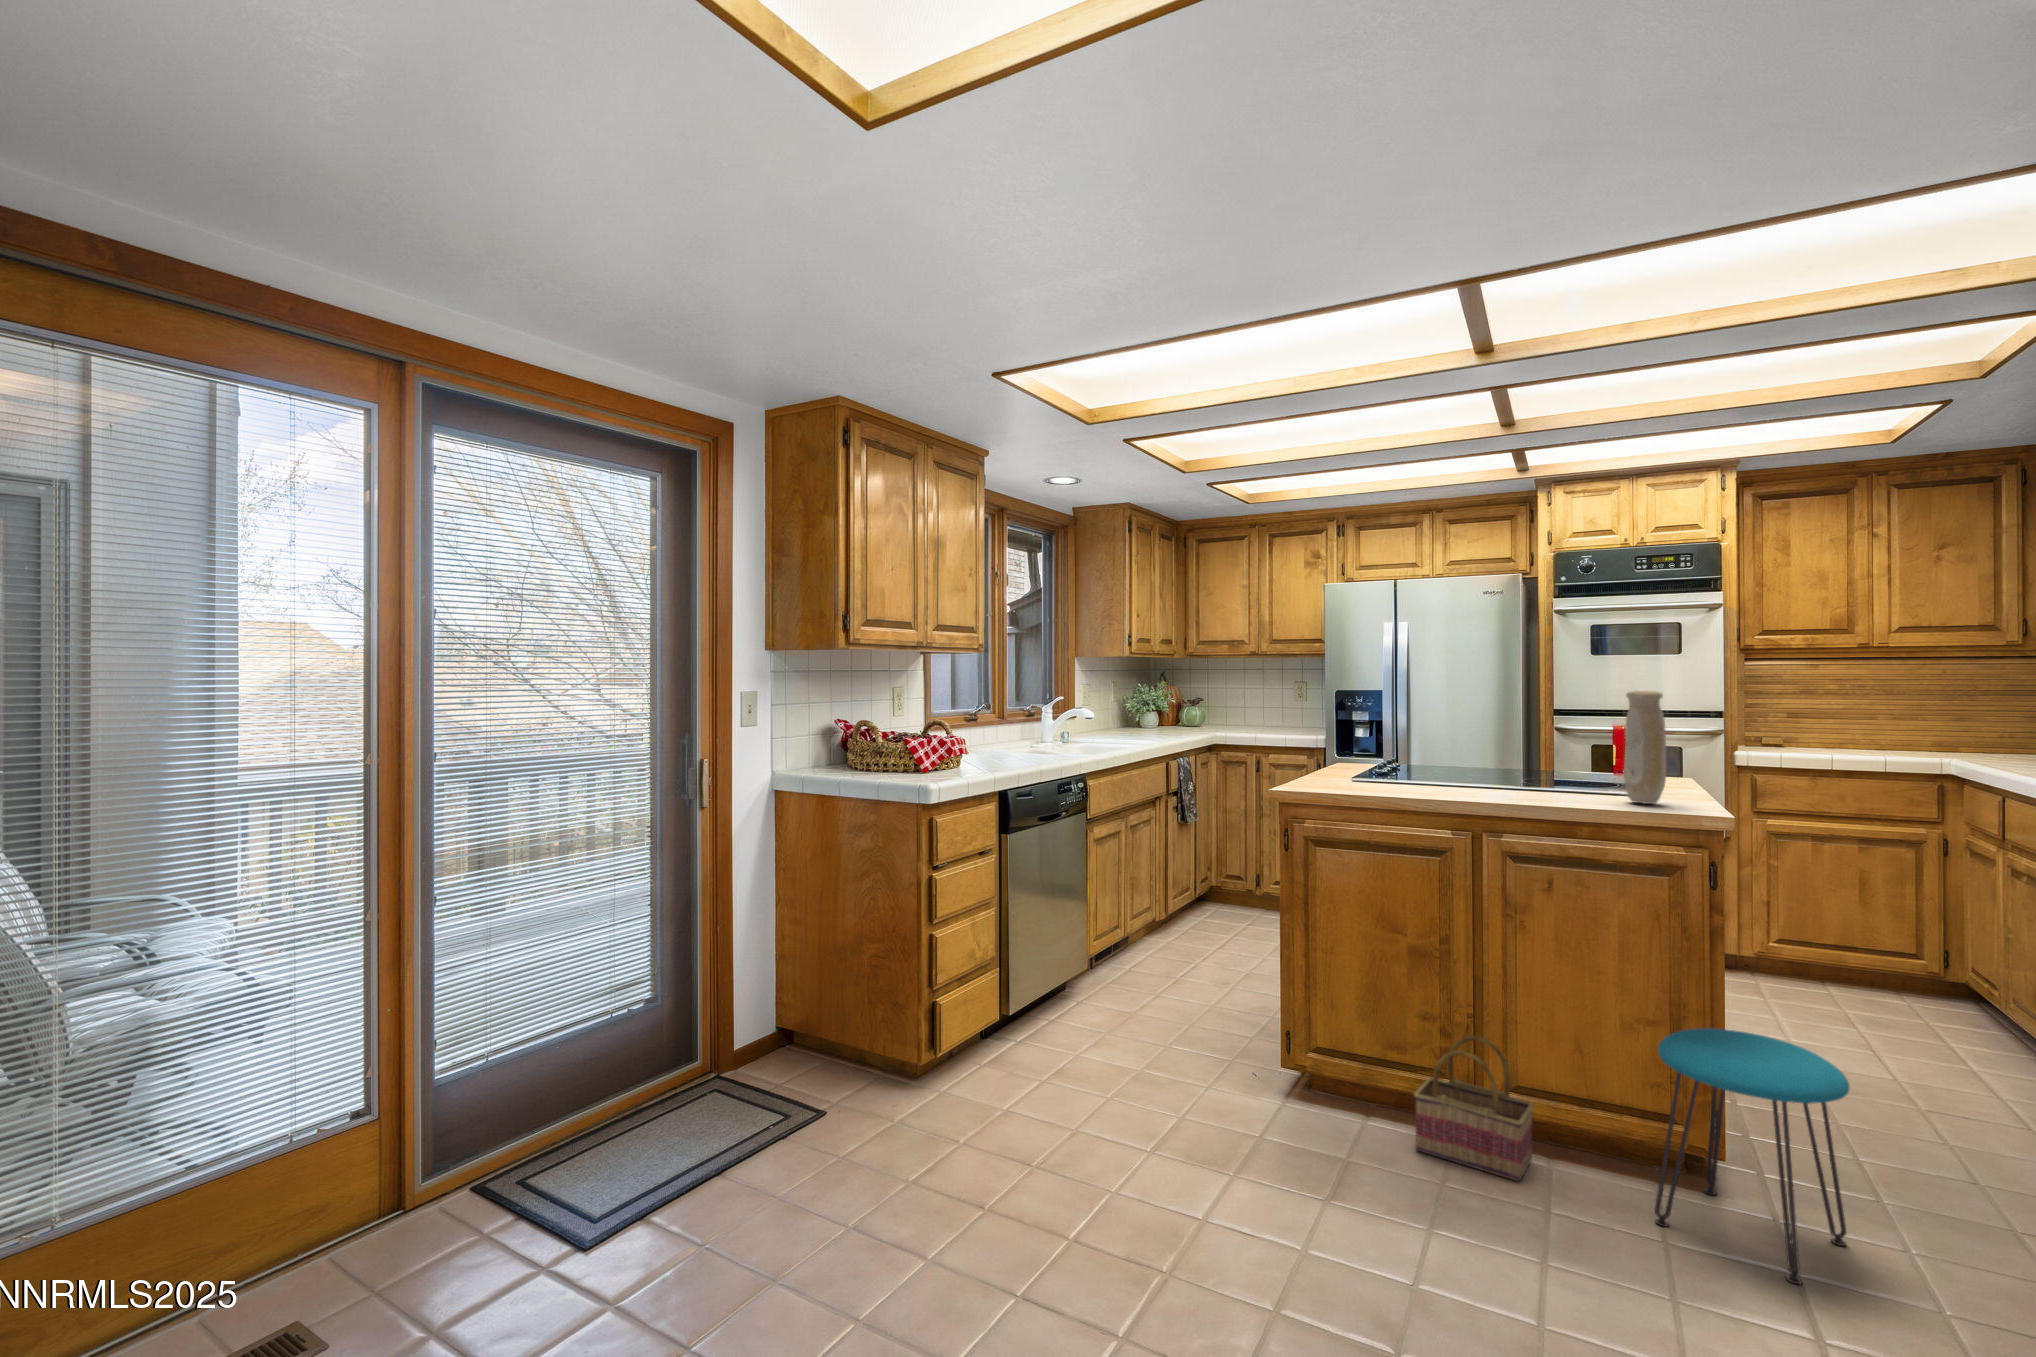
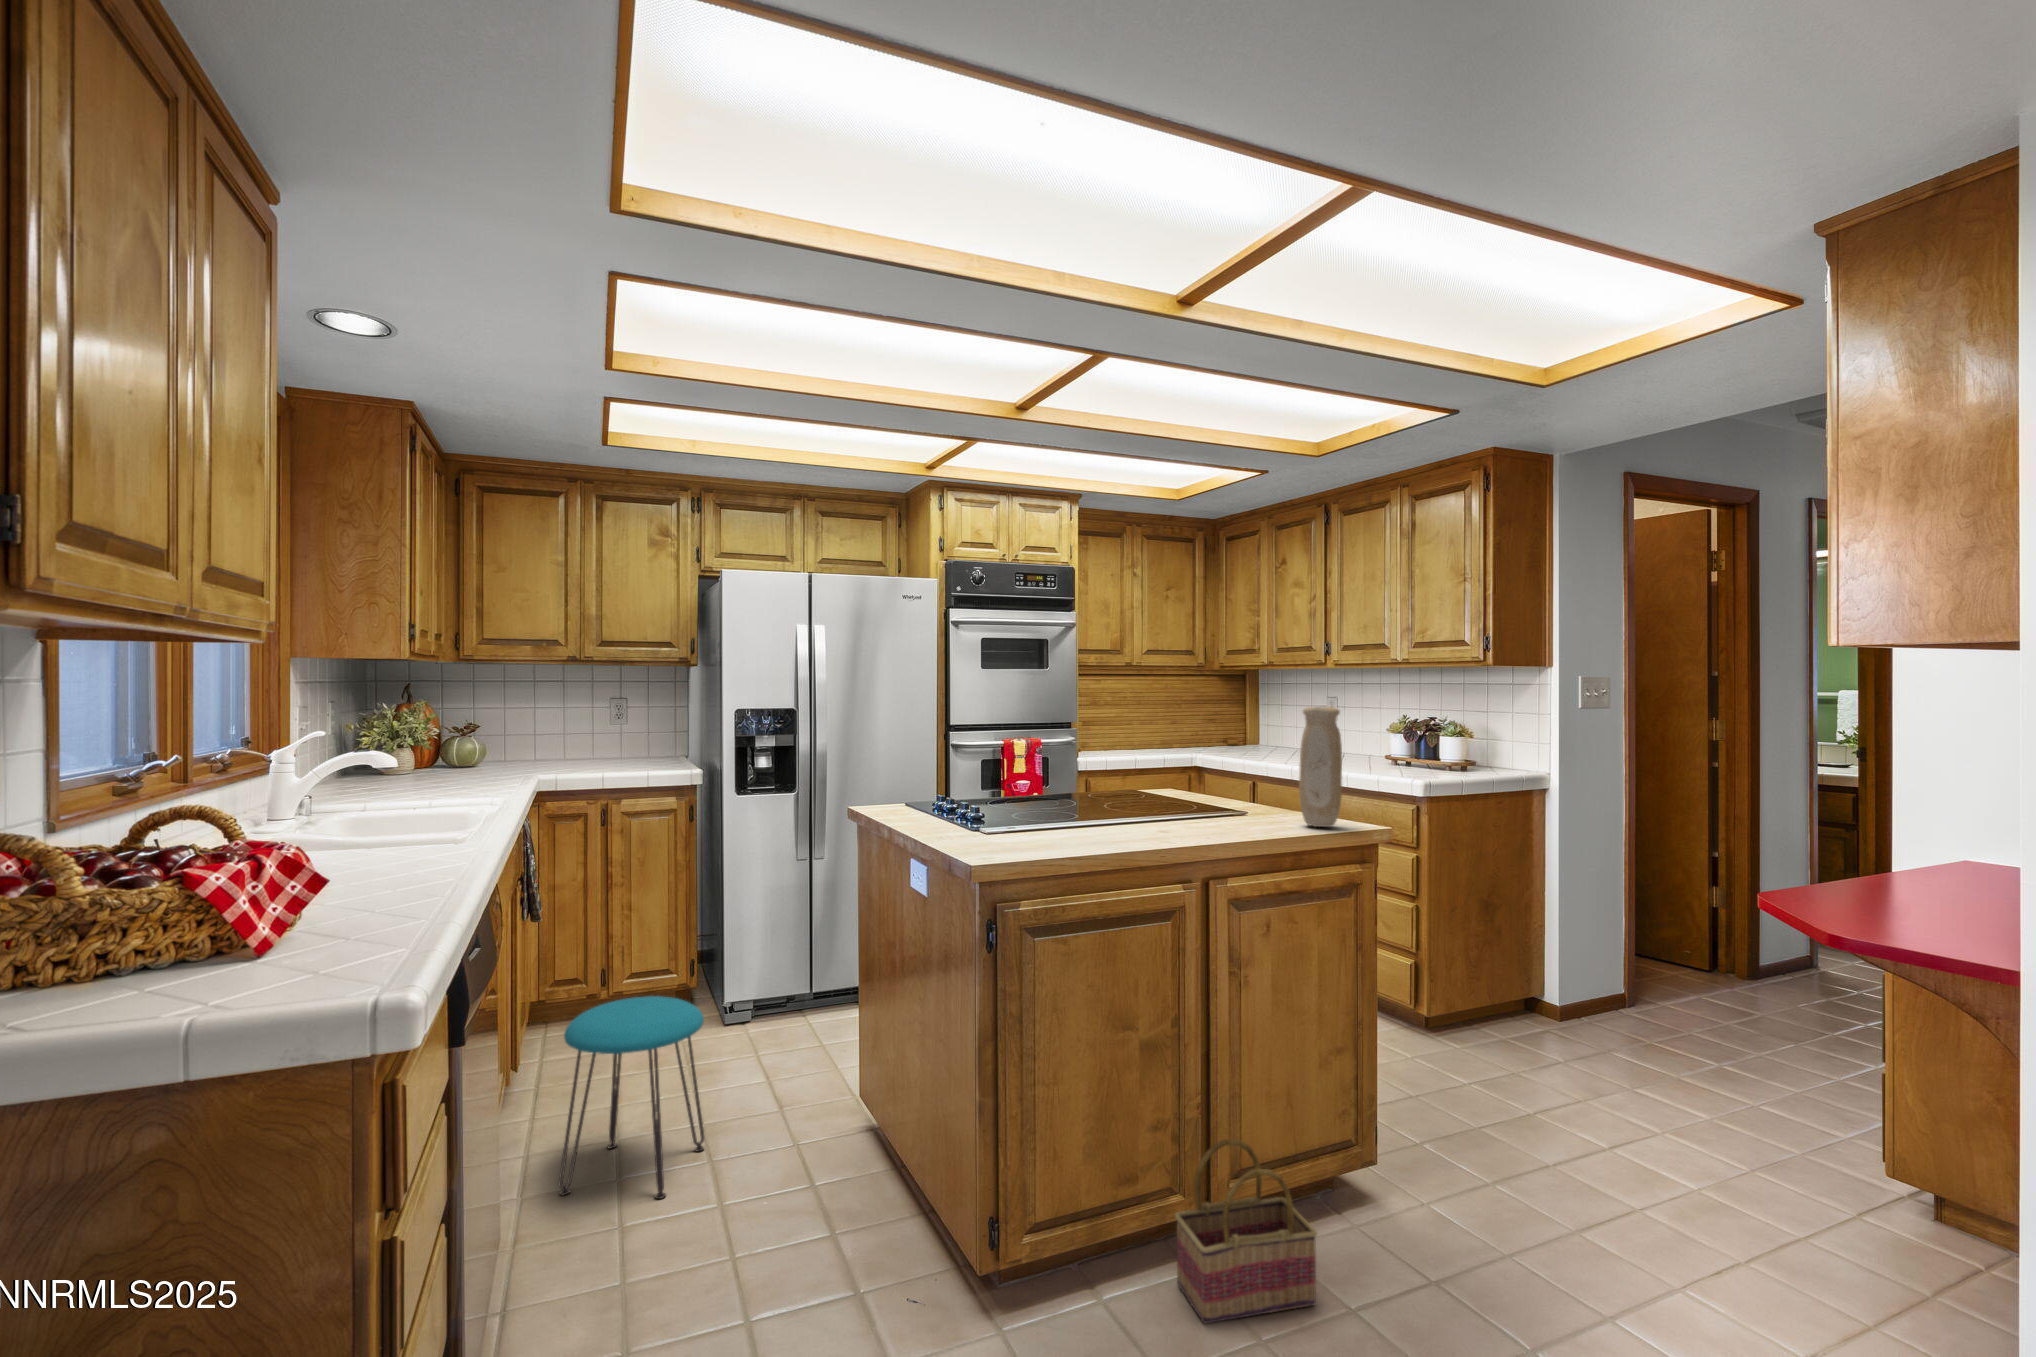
stool: present [1655,1028,1850,1284] -> present [559,996,704,1199]

